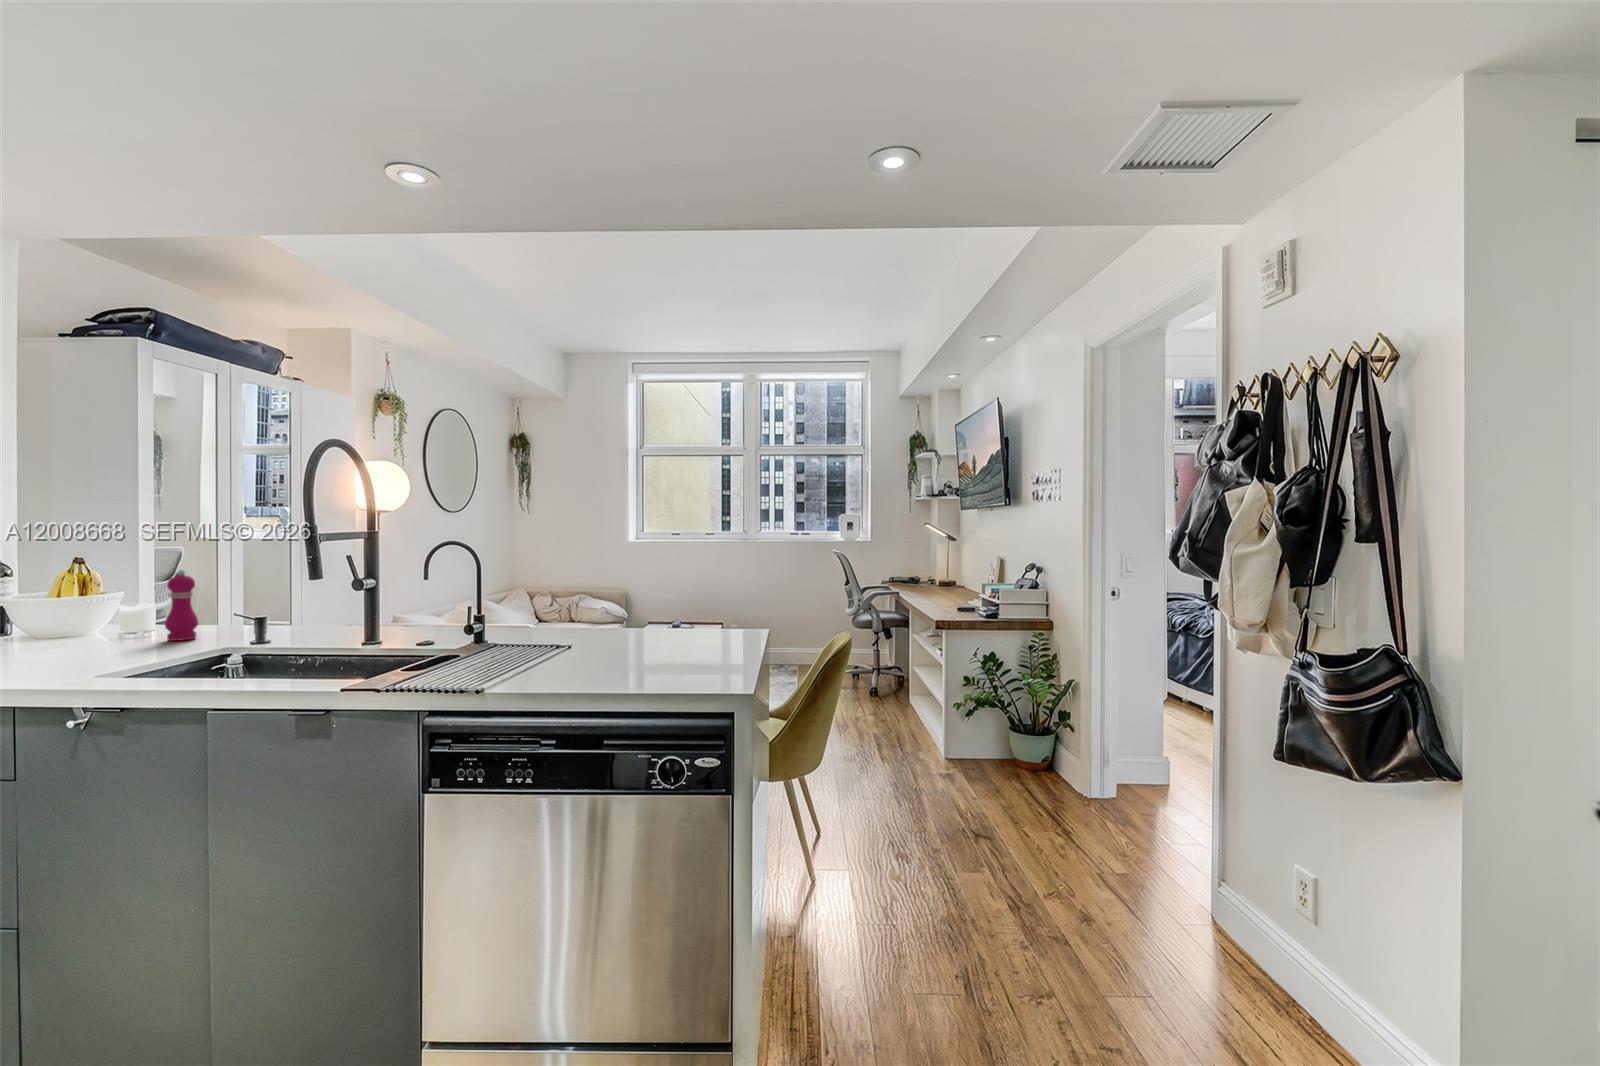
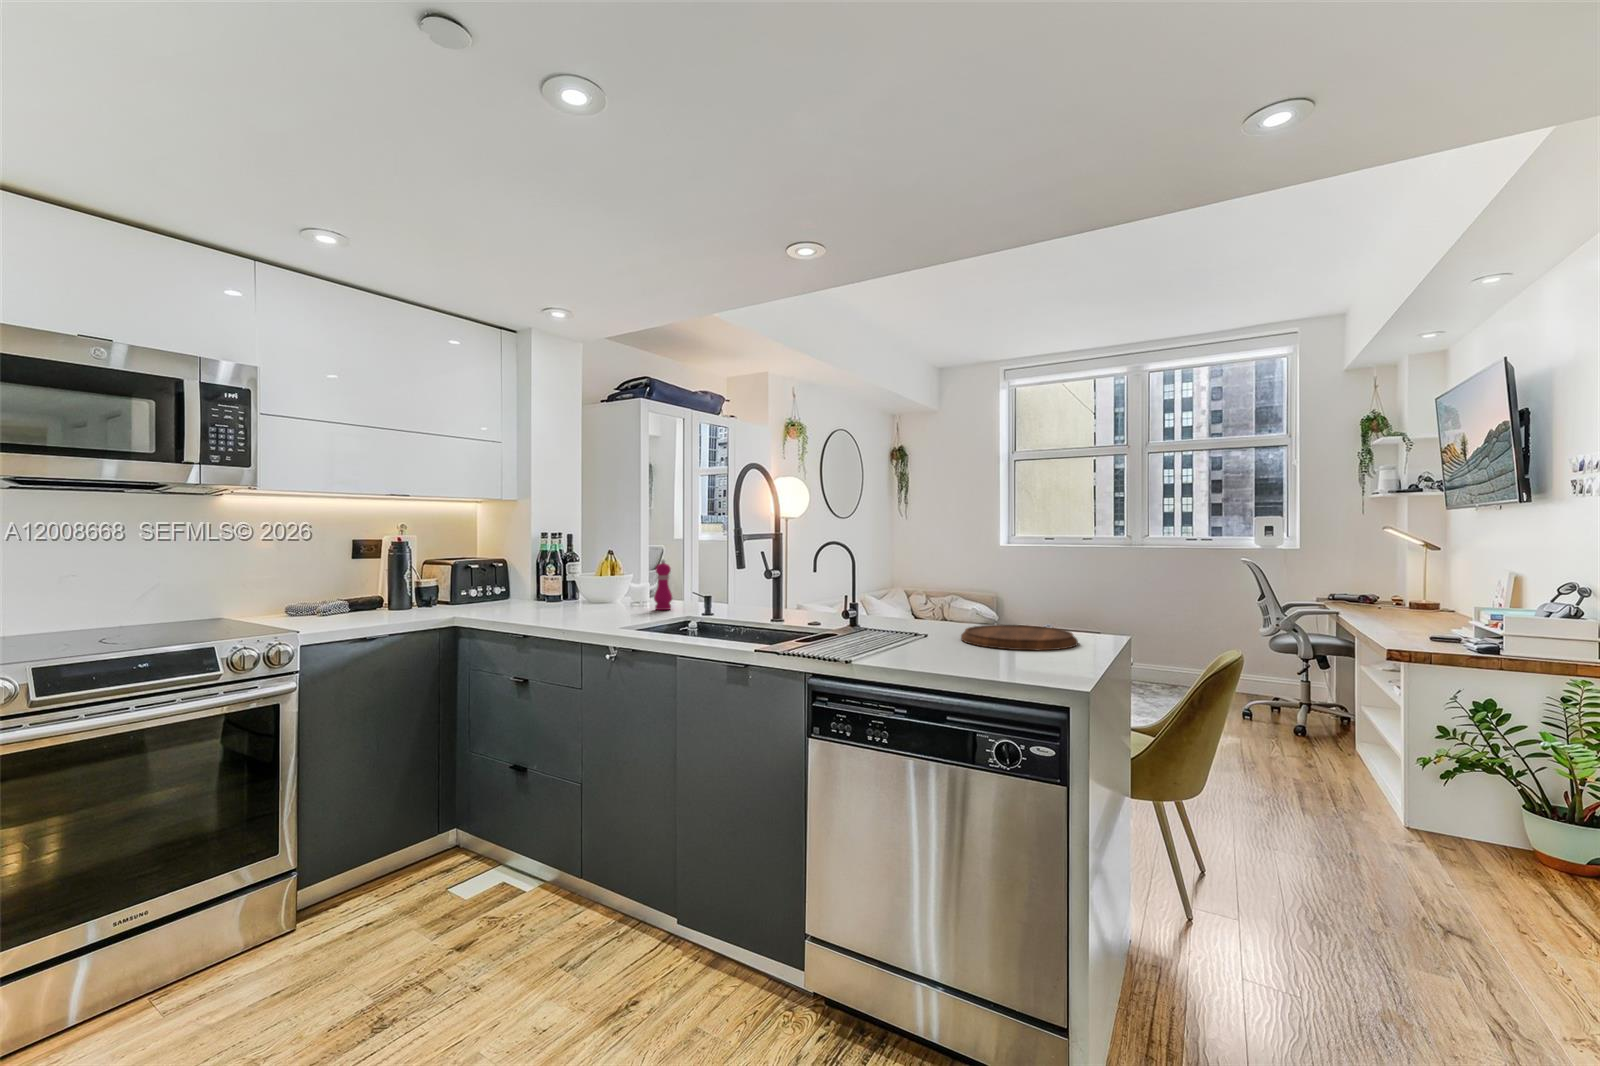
cutting board: none [608,627,725,656] -> present [961,625,1078,650]

